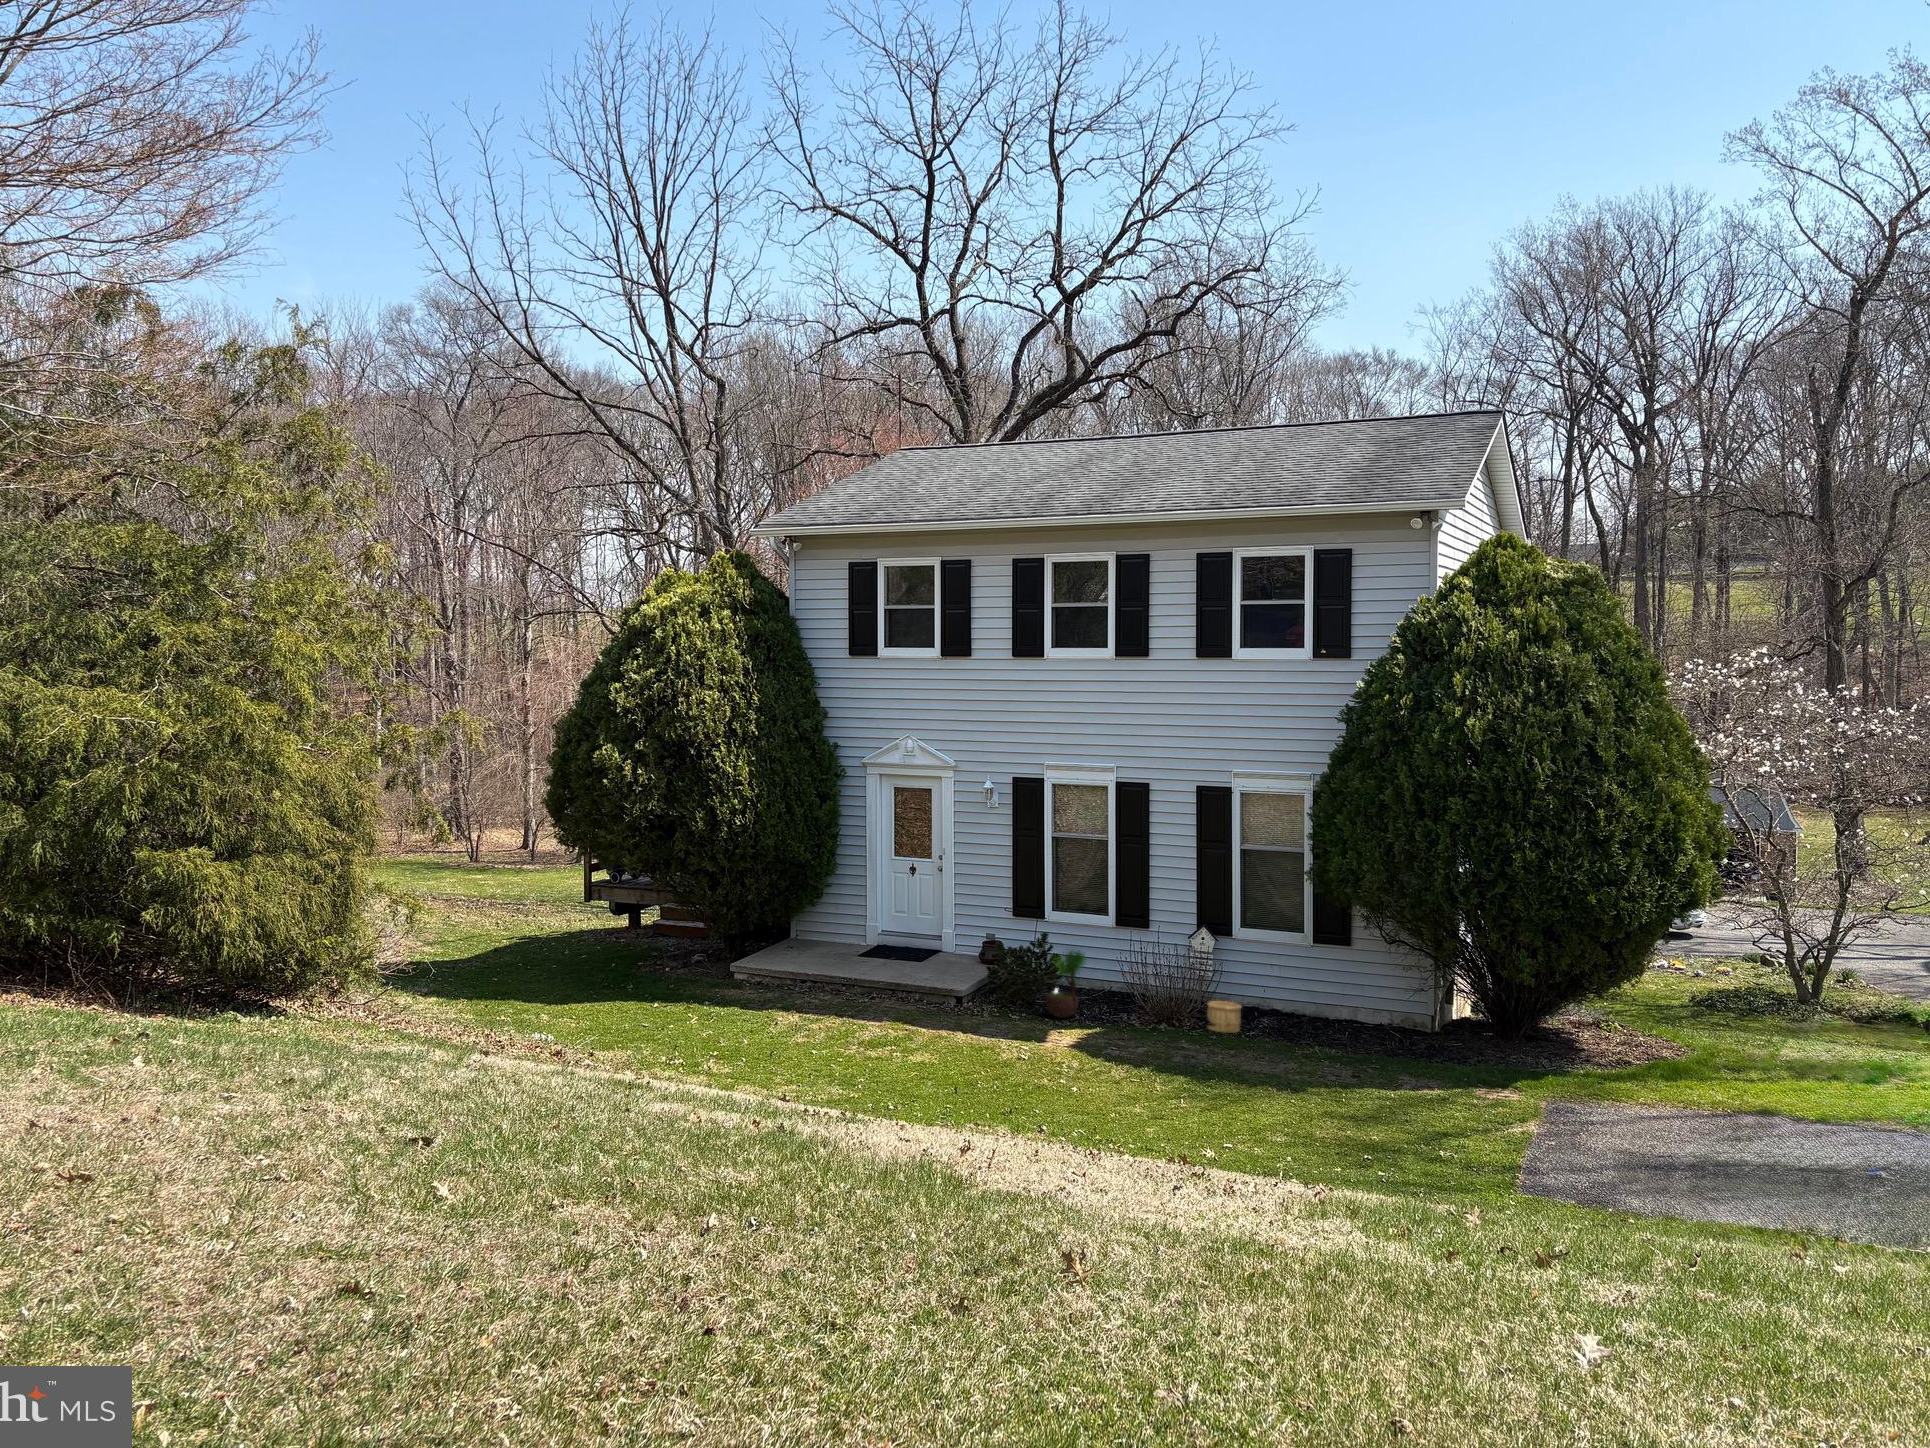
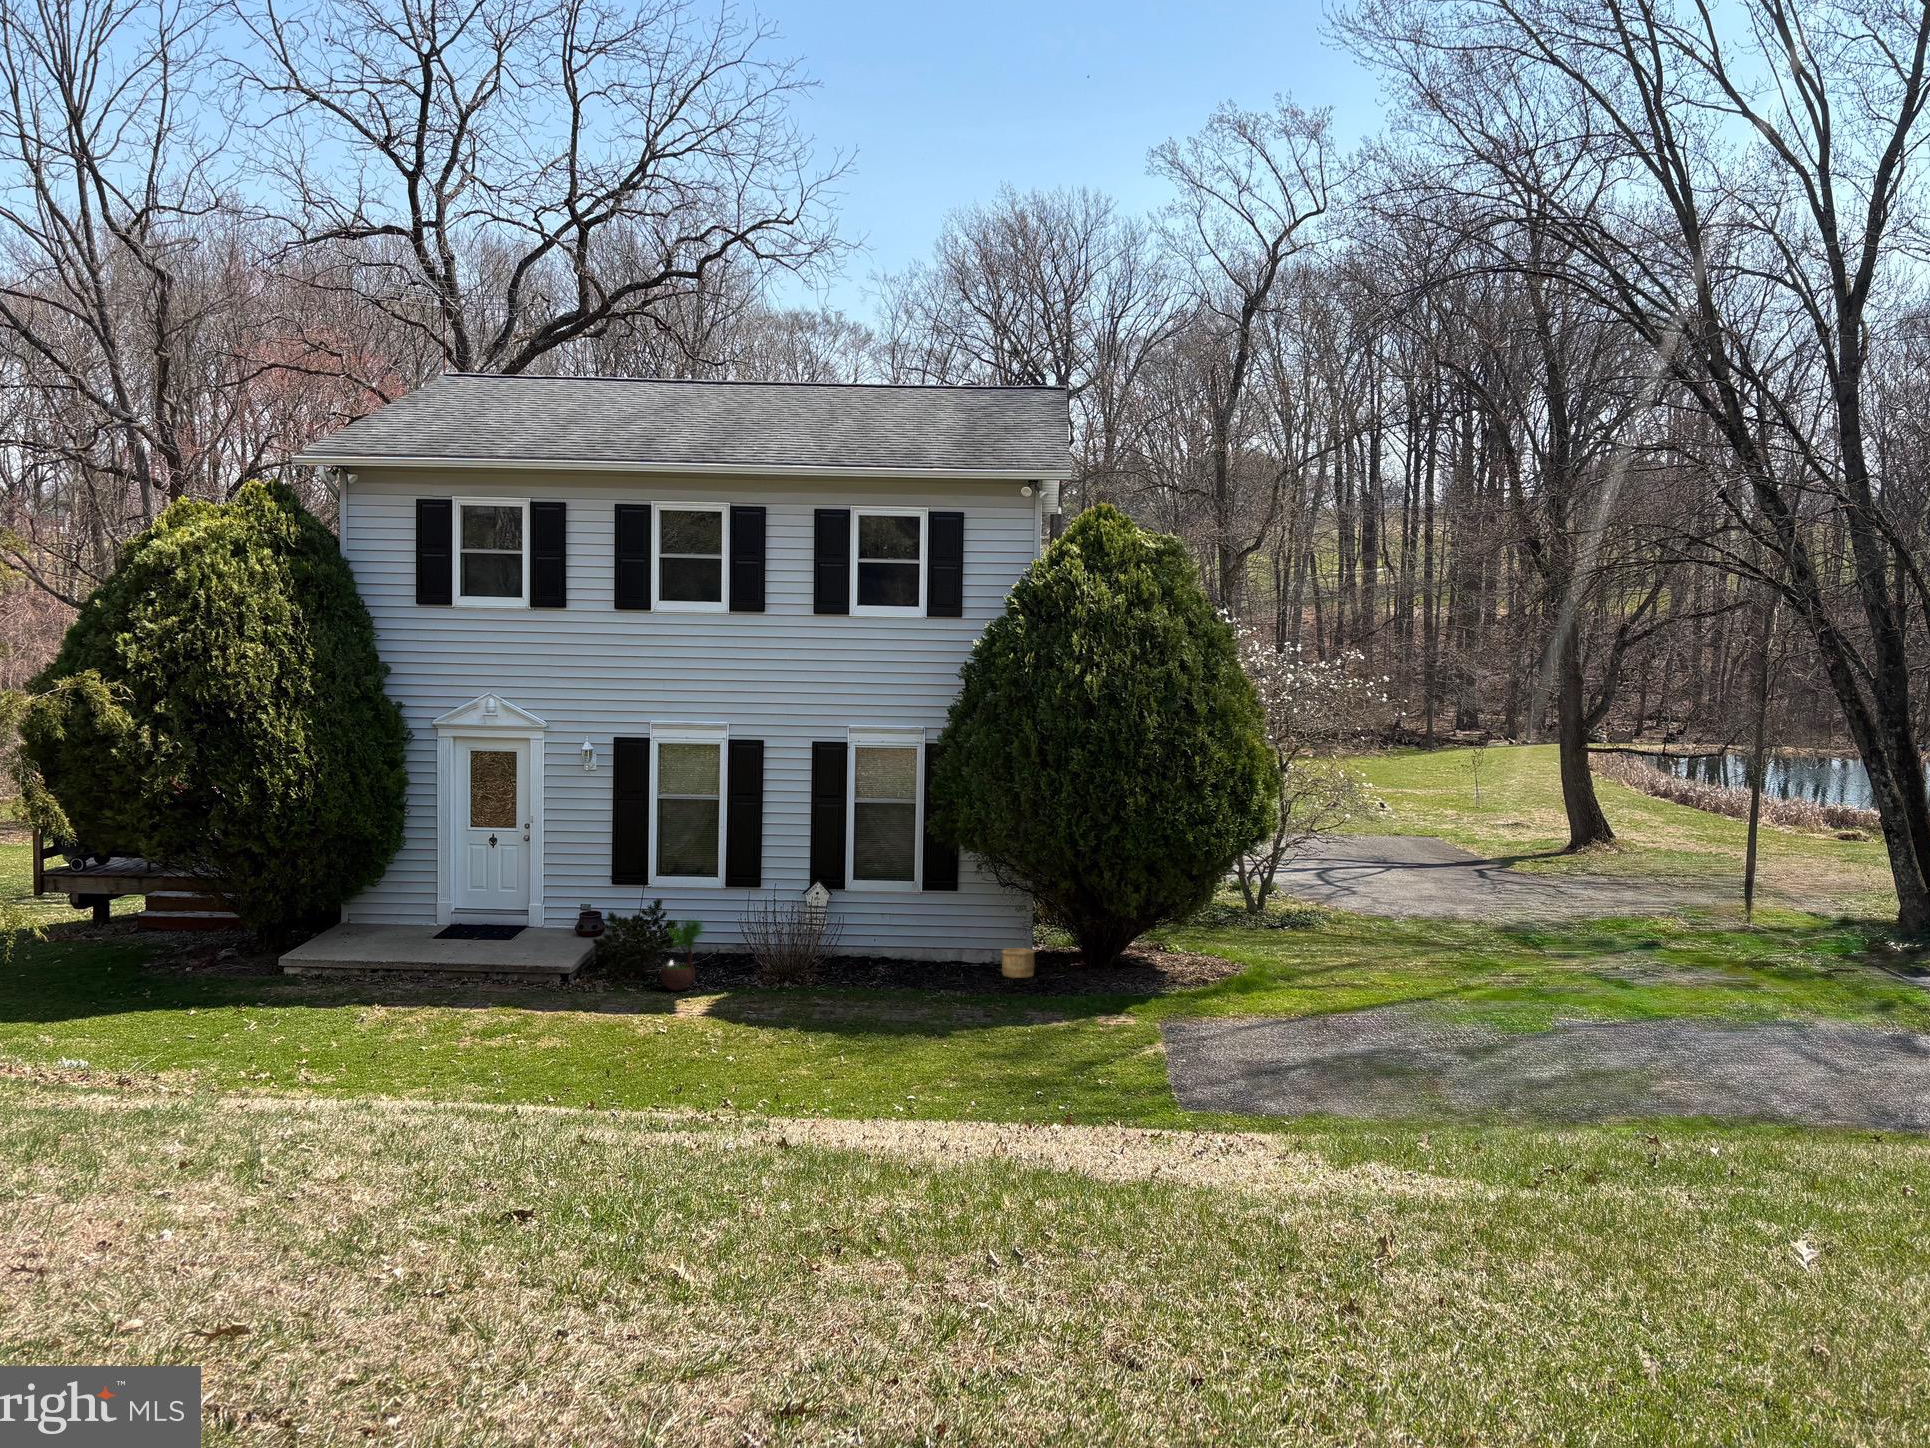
wooden bucket: present [1207,1001,1241,1033] -> present [1002,948,1035,978]

